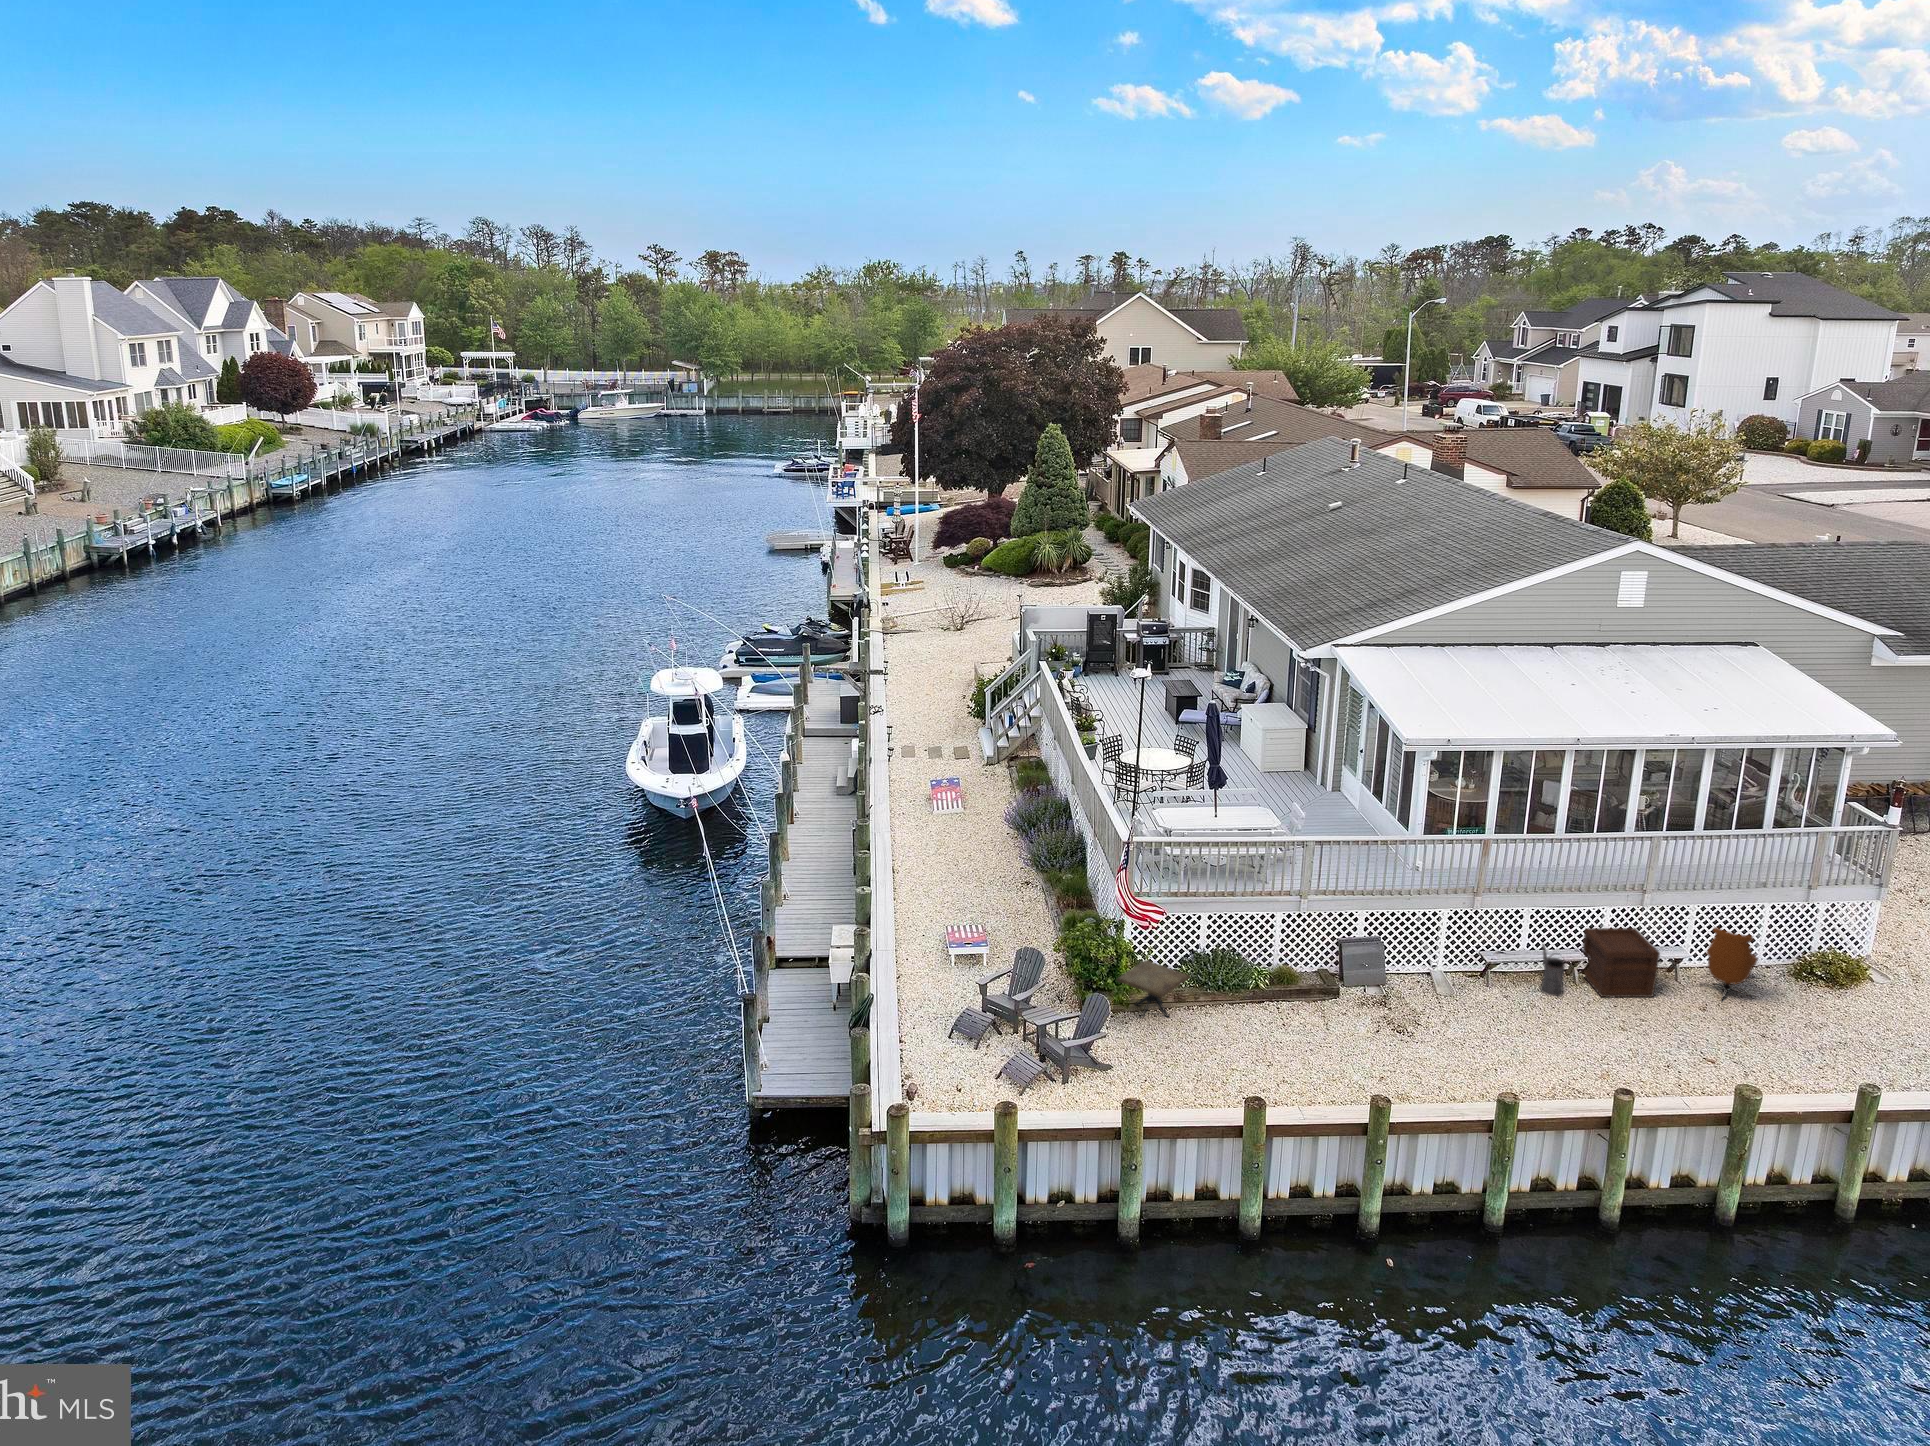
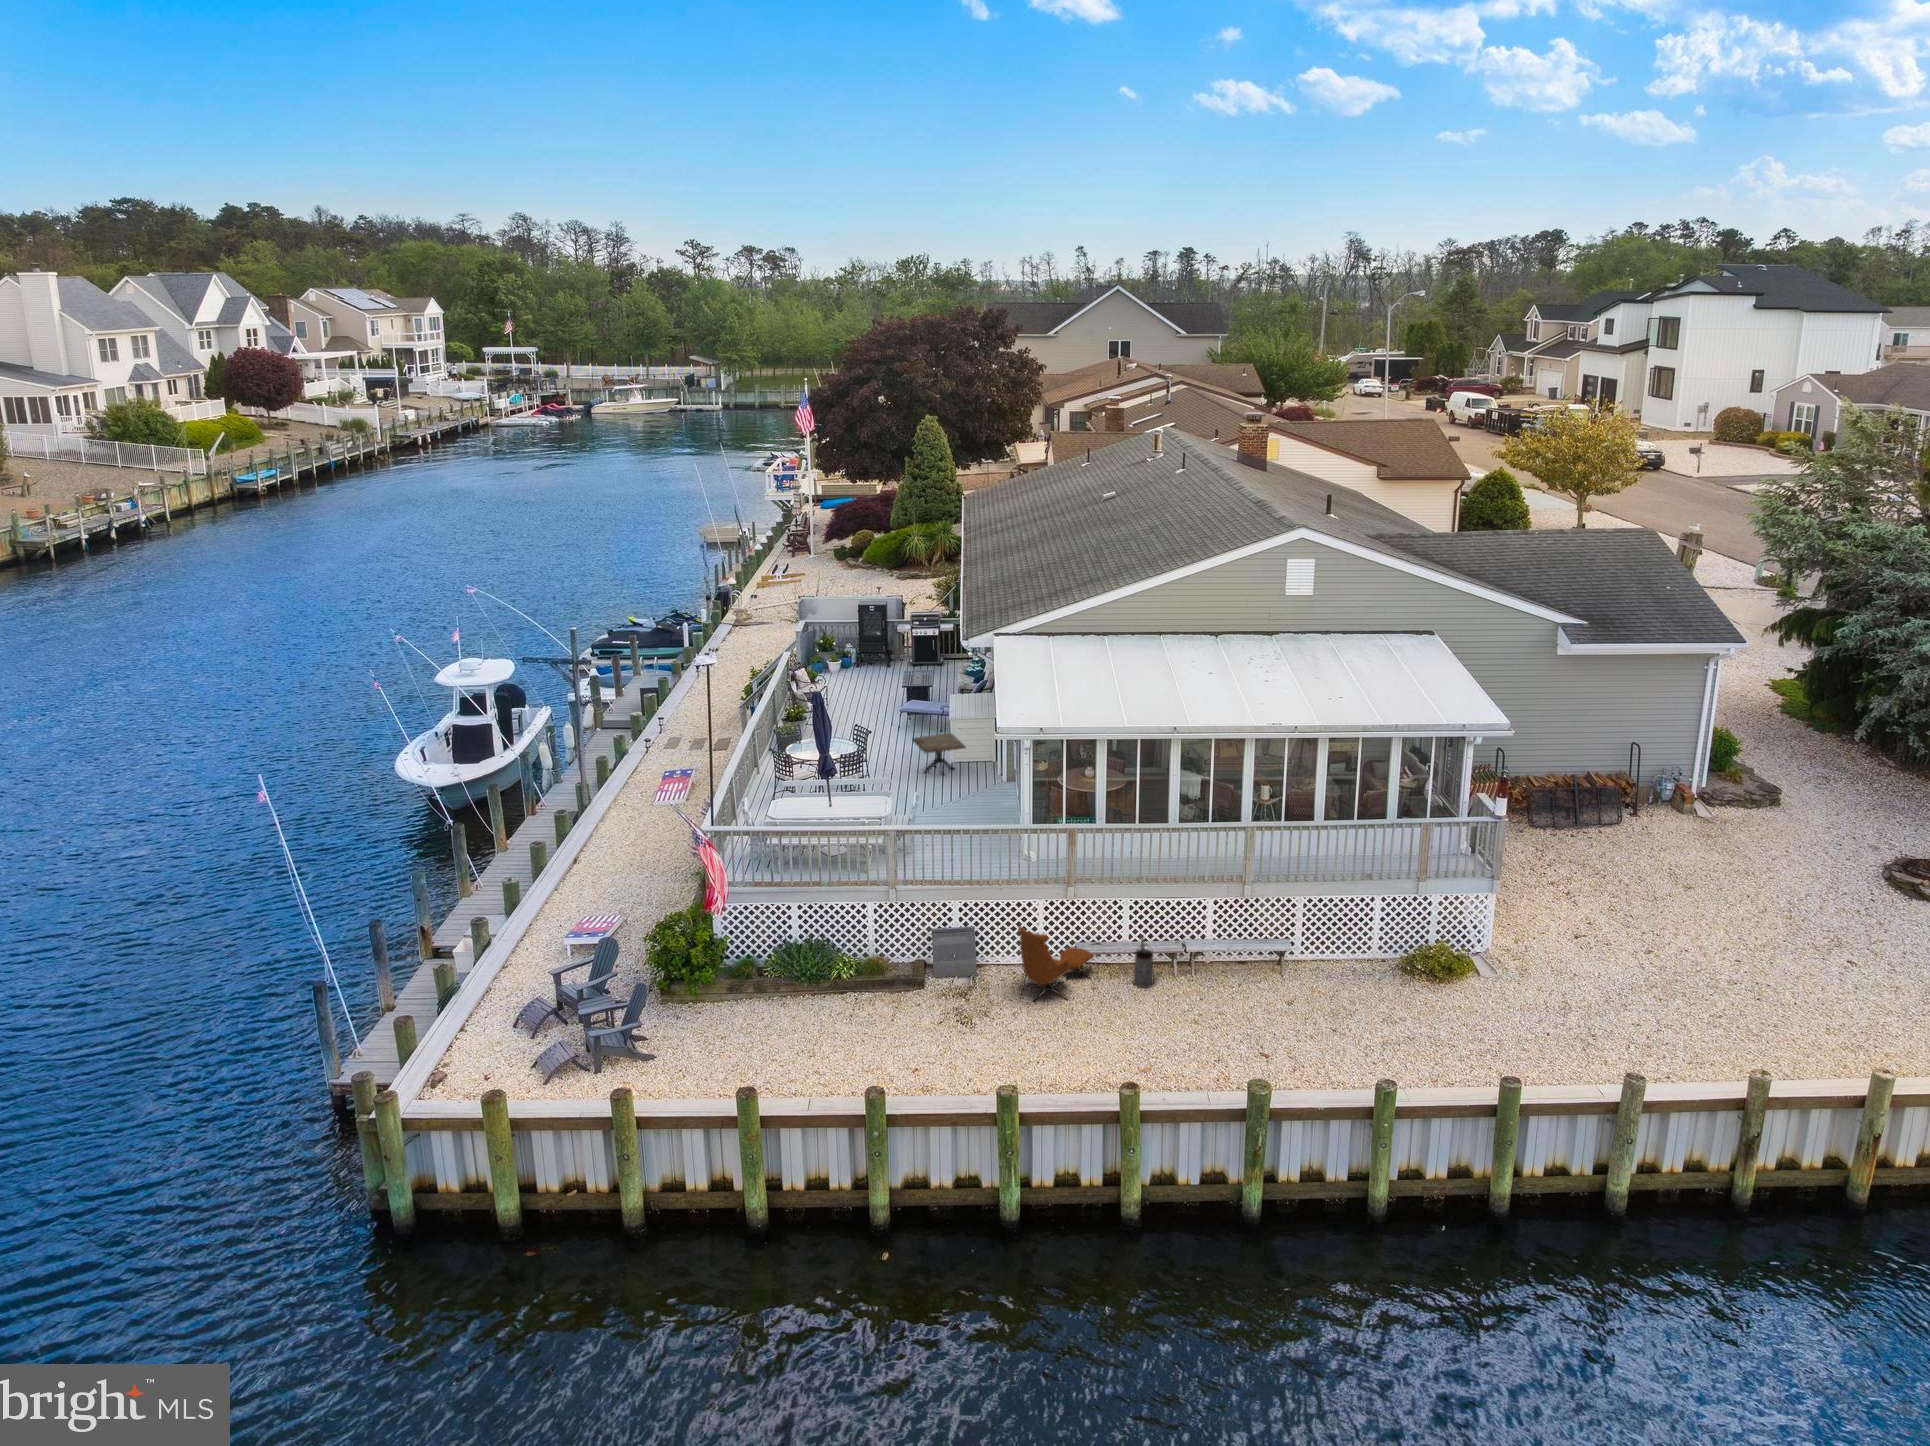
lounge chair: present [1706,927,1758,1000] -> present [1018,926,1093,999]
wooden crate: present [1583,928,1660,997] -> none [1182,919,1244,990]
side table: present [1117,960,1189,1018] -> present [912,733,965,775]

